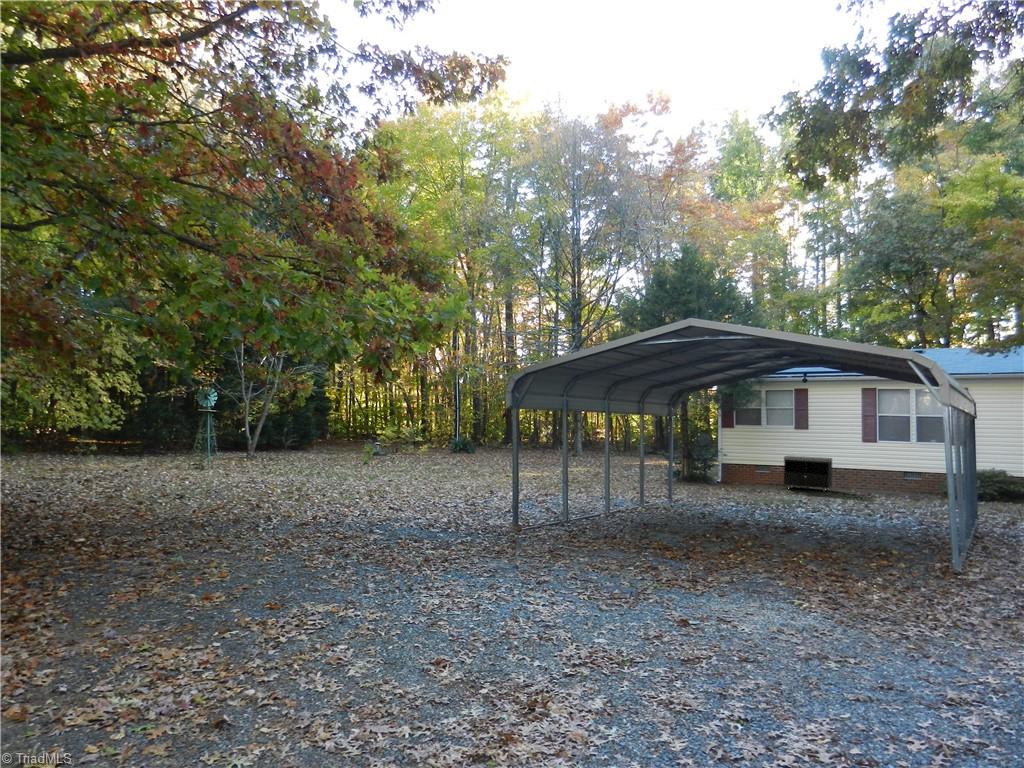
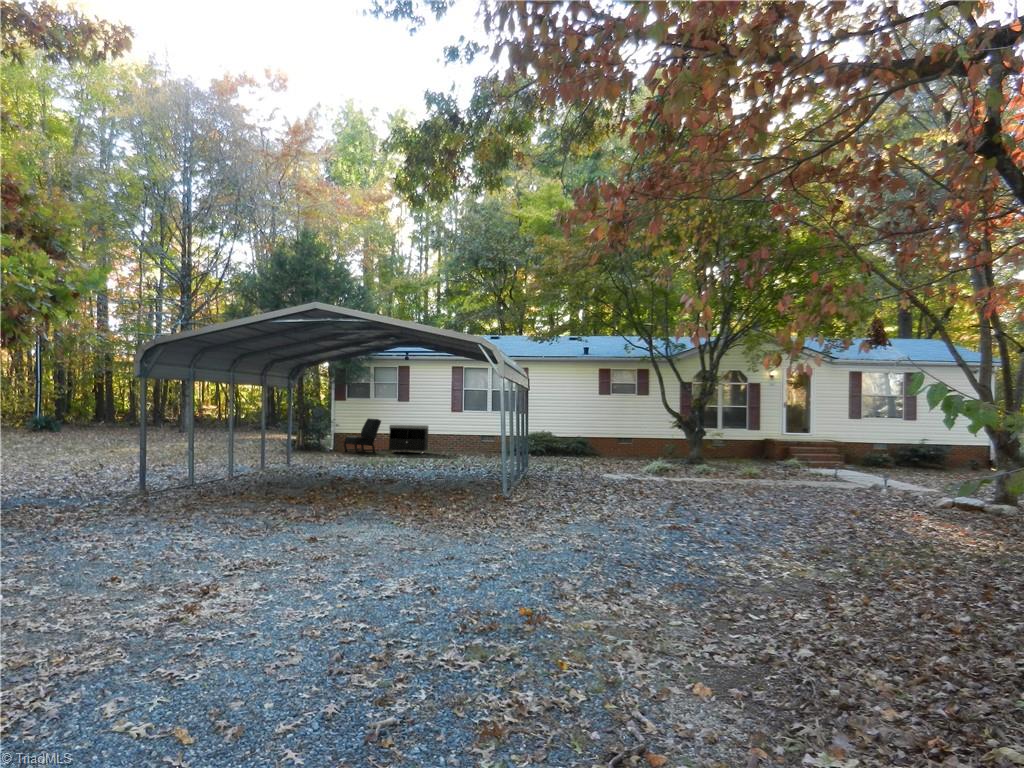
lounge chair: none [731,448,774,486] -> present [344,418,381,453]

